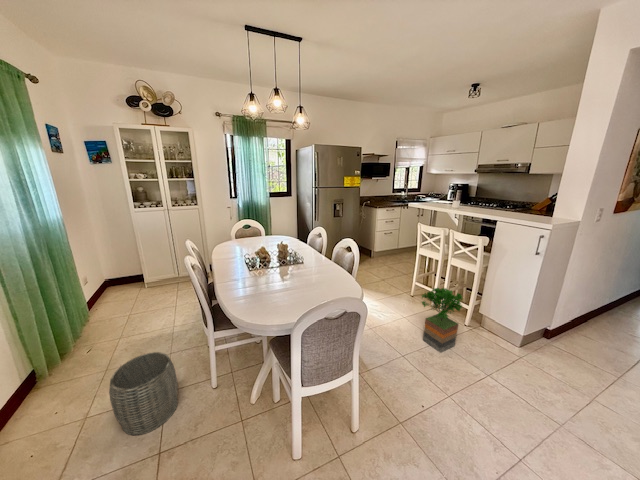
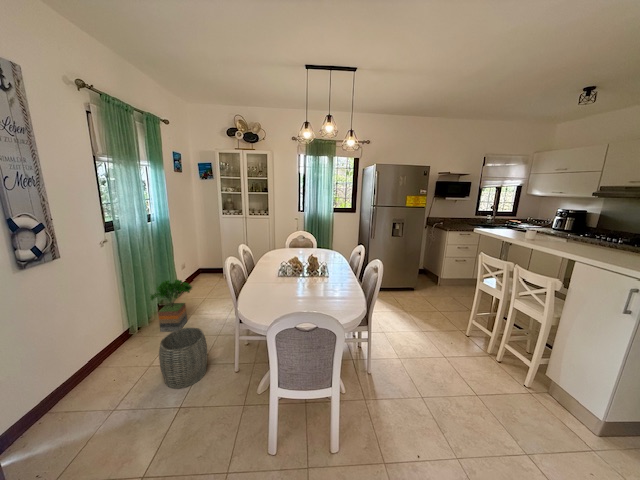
potted tree: present [422,288,462,353] -> present [150,280,192,332]

